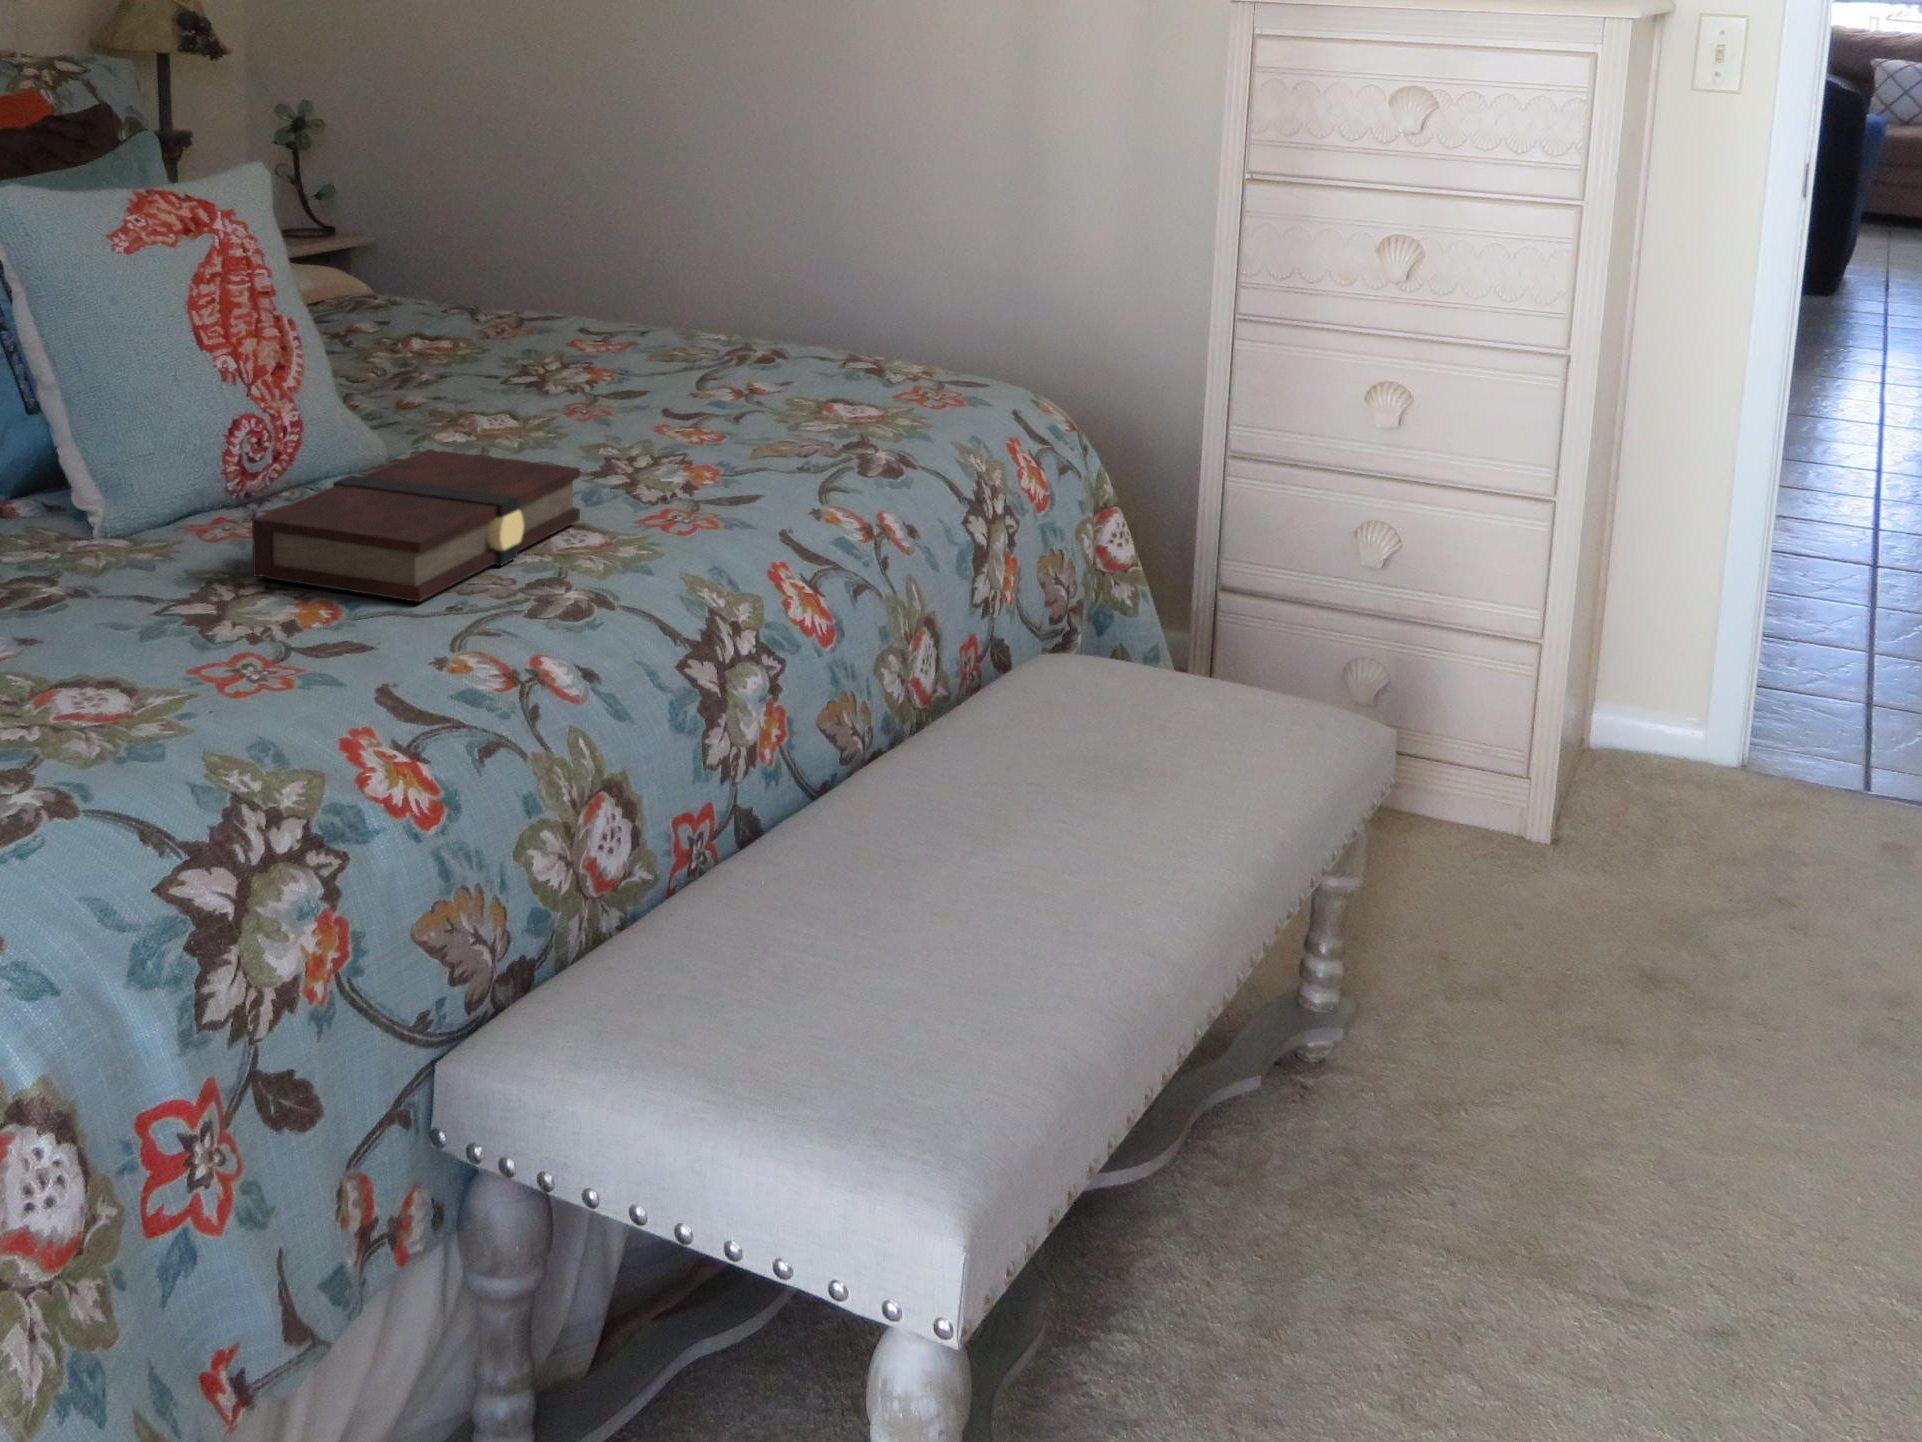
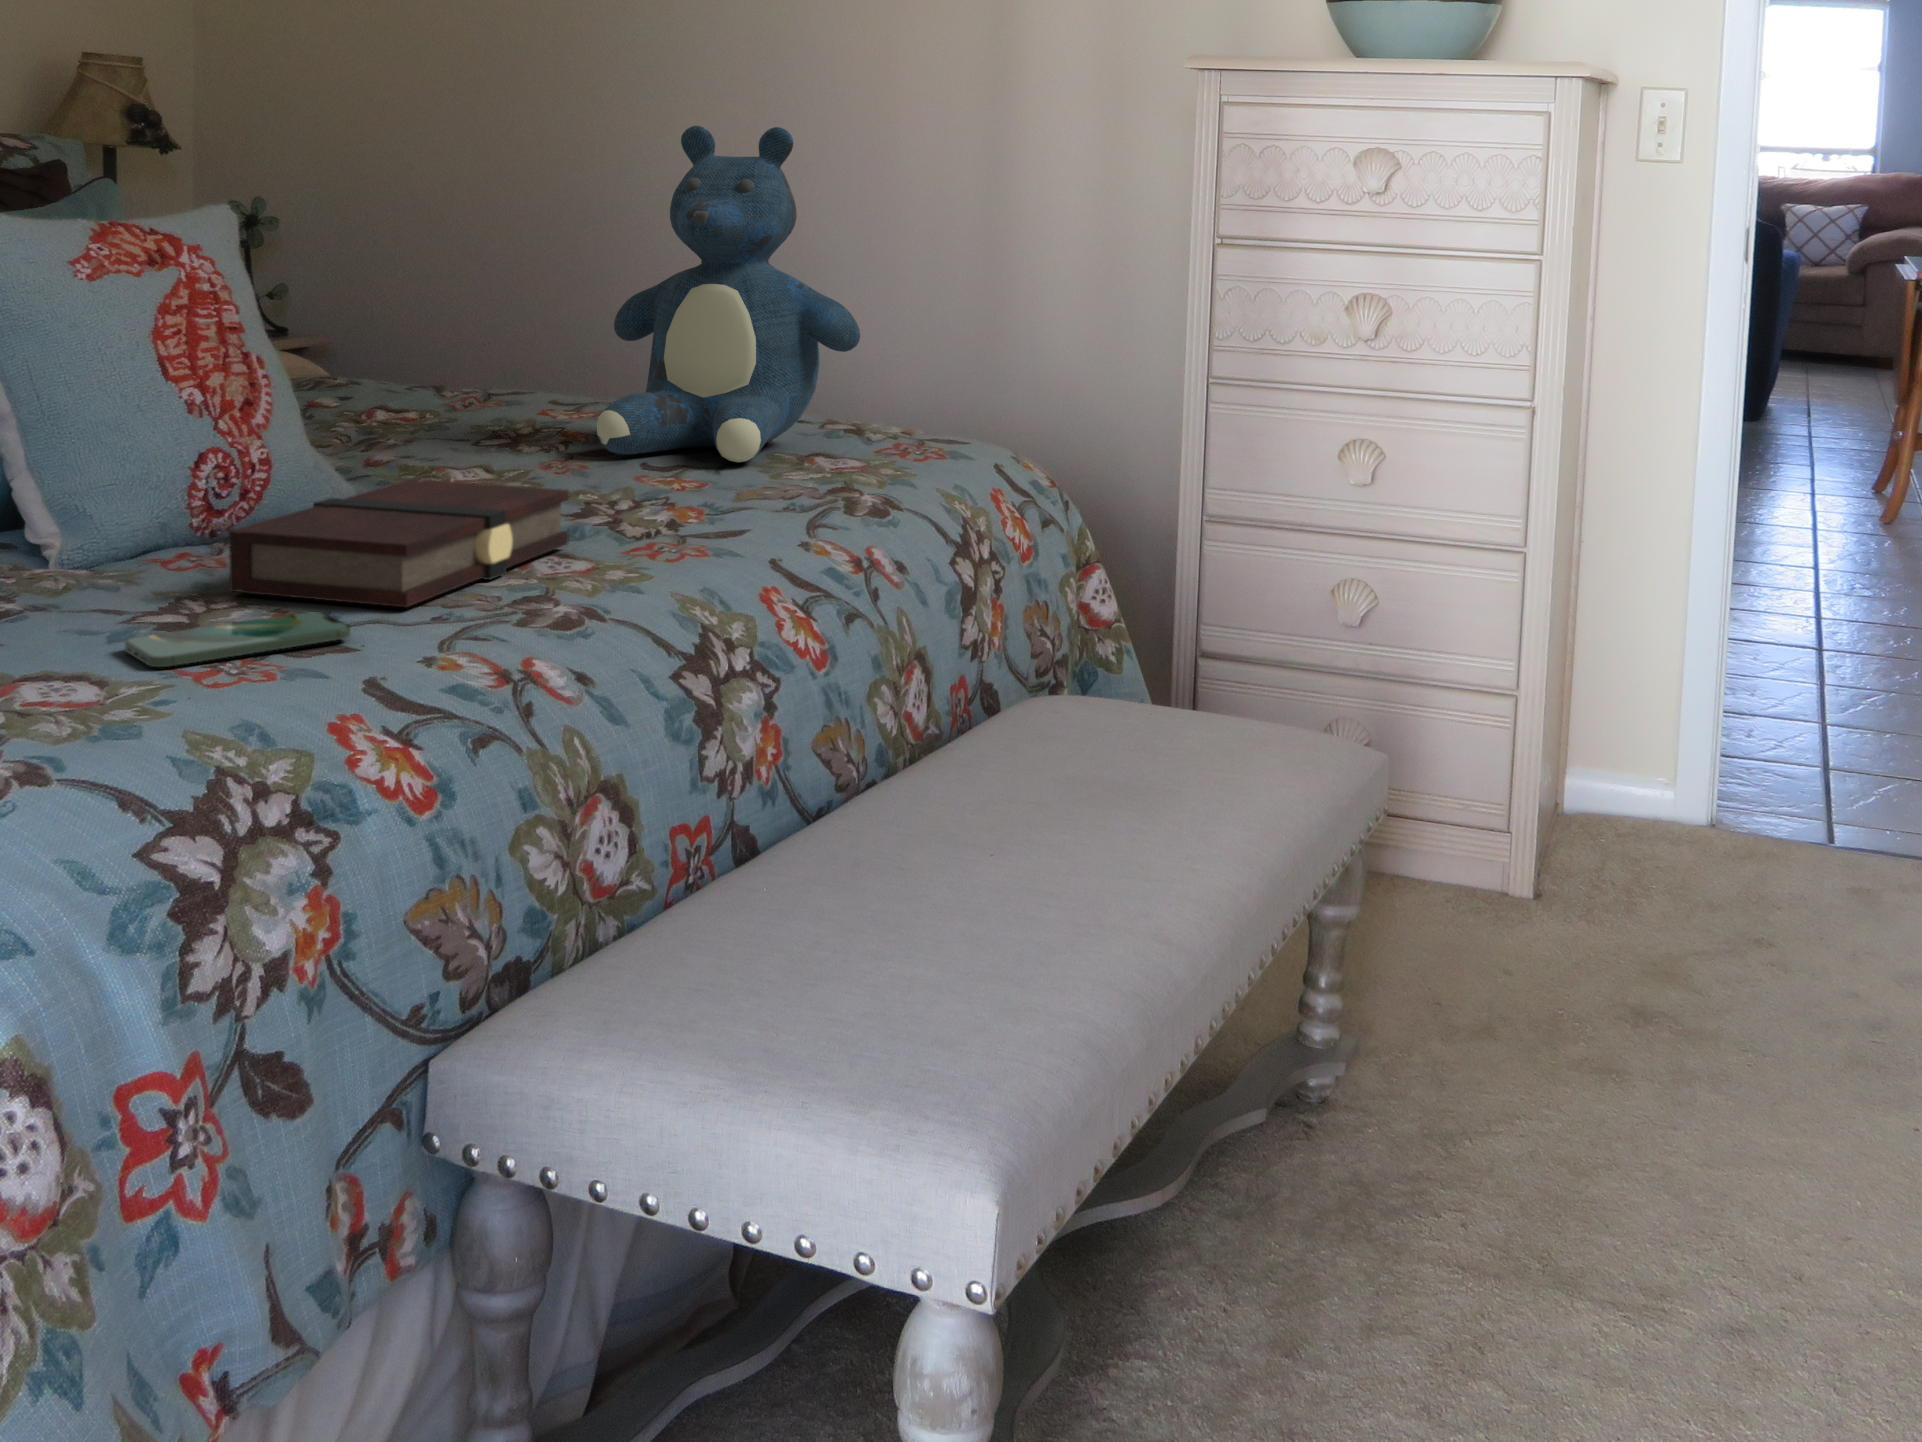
teddy bear: none [615,64,878,411] -> present [597,126,860,462]
smartphone: none [152,609,365,674] -> present [125,612,351,667]

